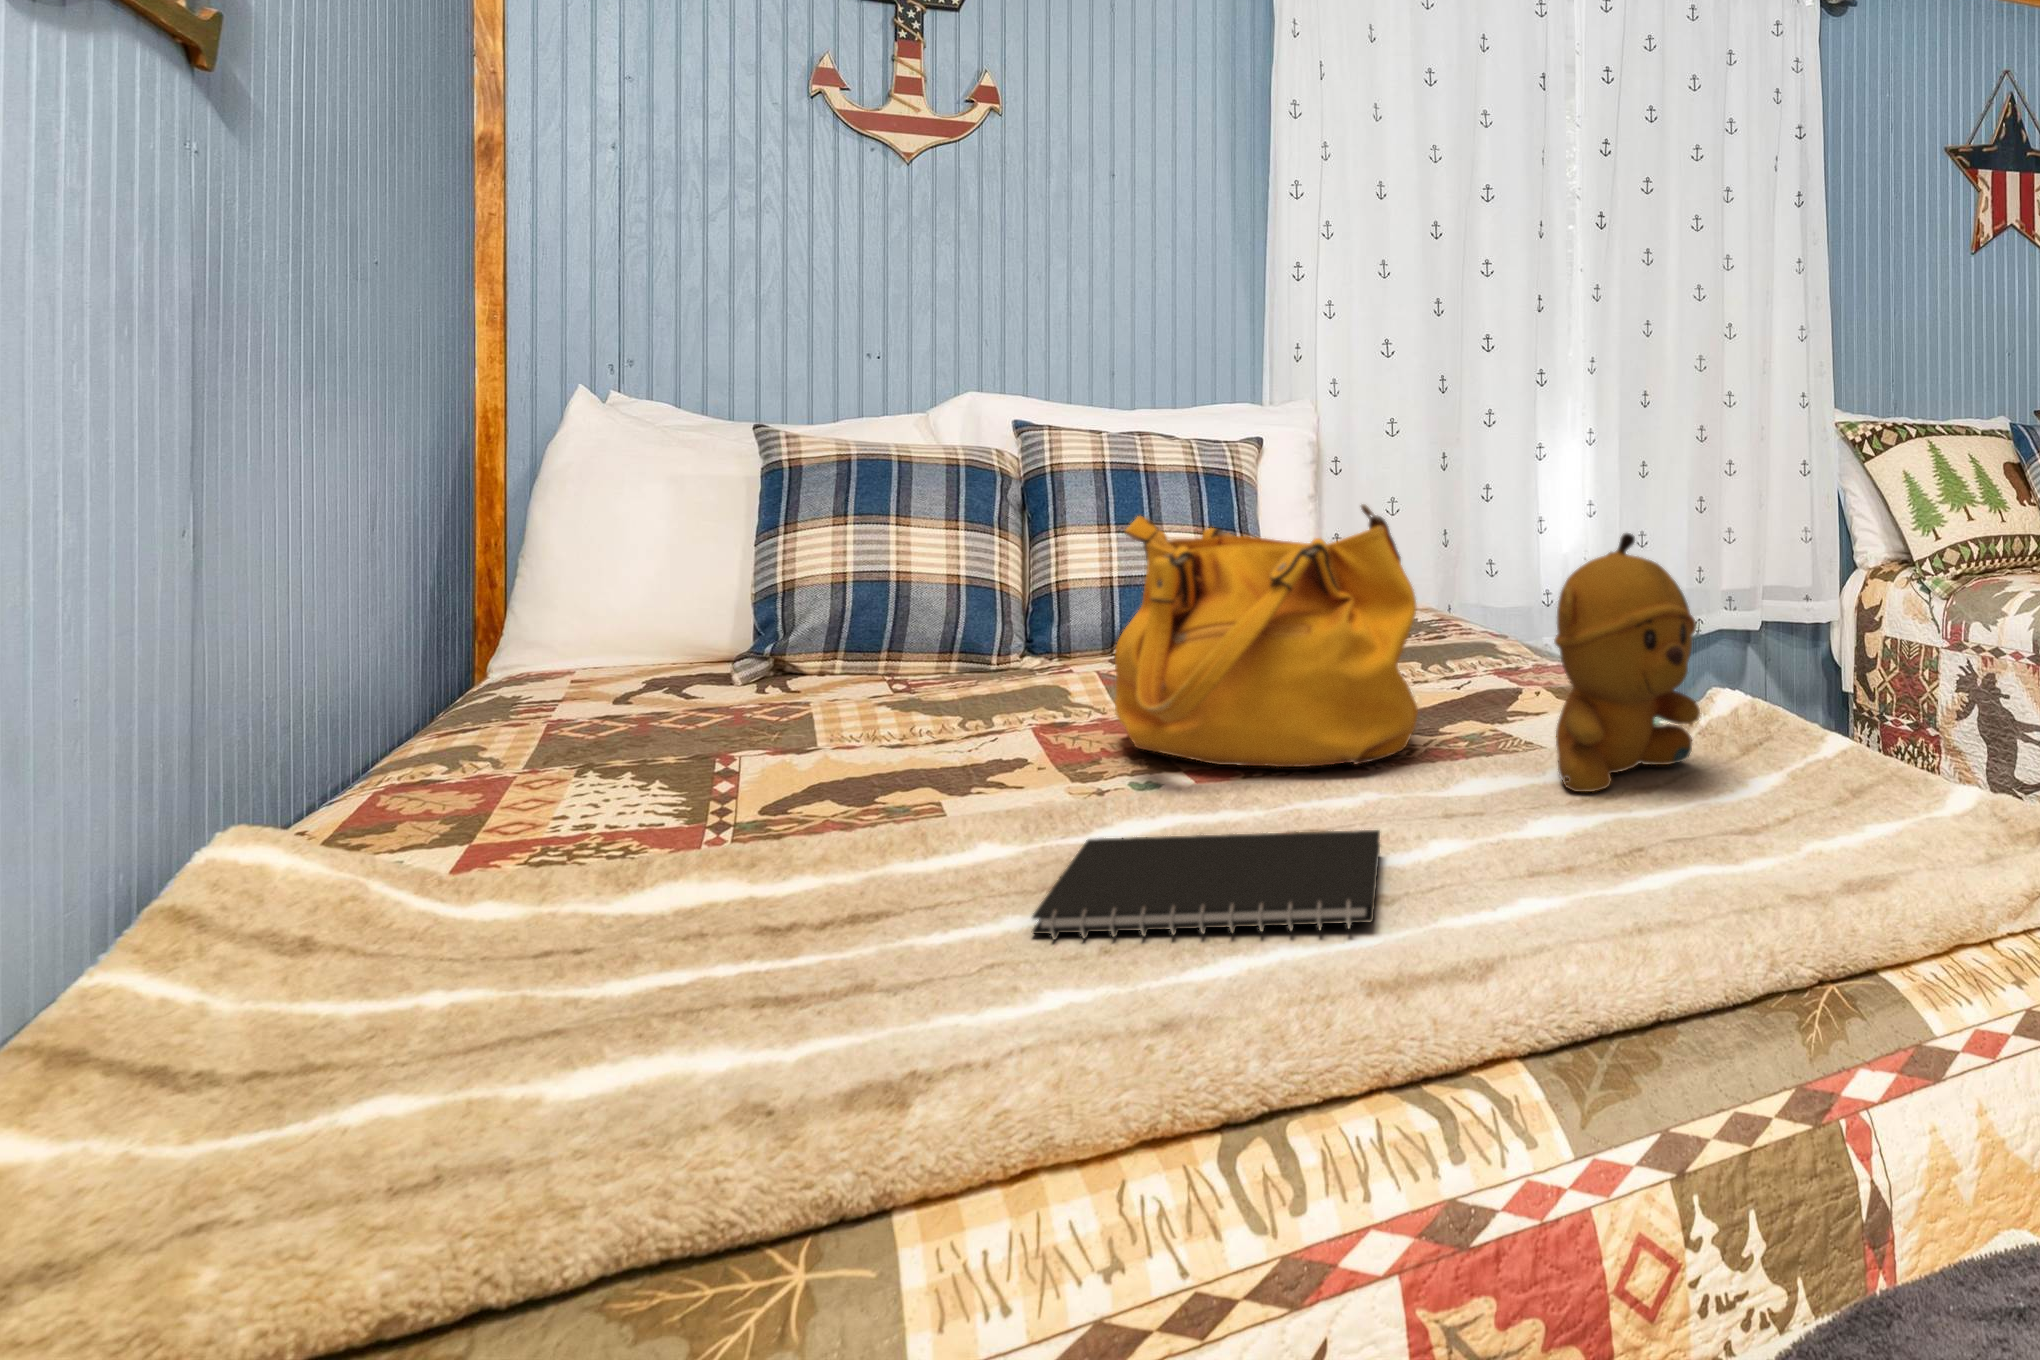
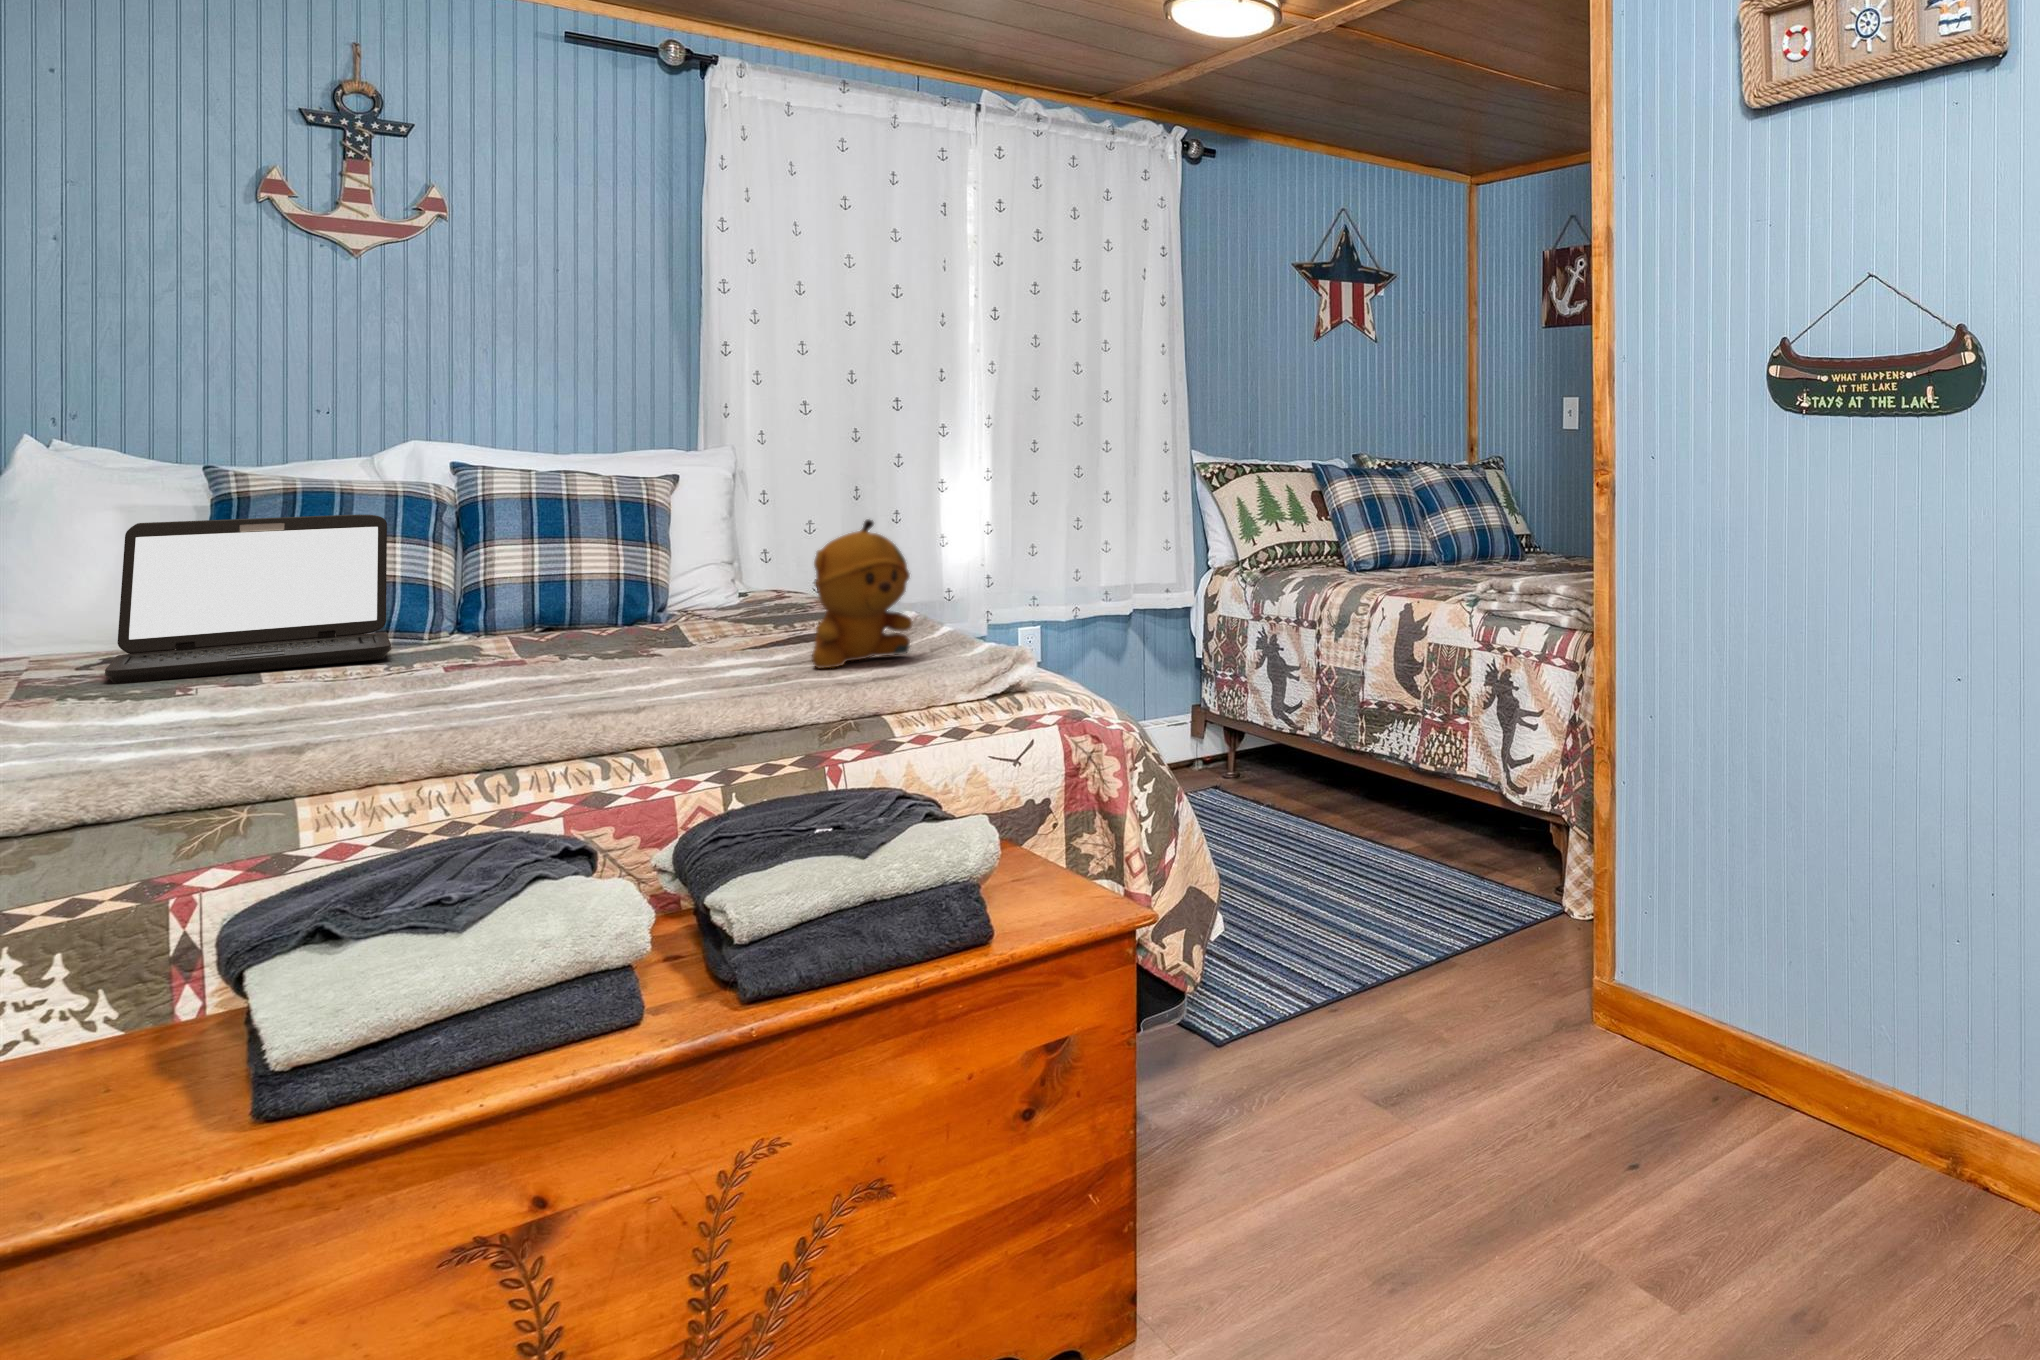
laptop: none [622,496,961,746] -> present [105,515,391,683]
handbag: present [1115,504,1418,767] -> none [511,507,734,668]
notebook: present [1032,830,1380,939] -> none [426,680,668,727]

